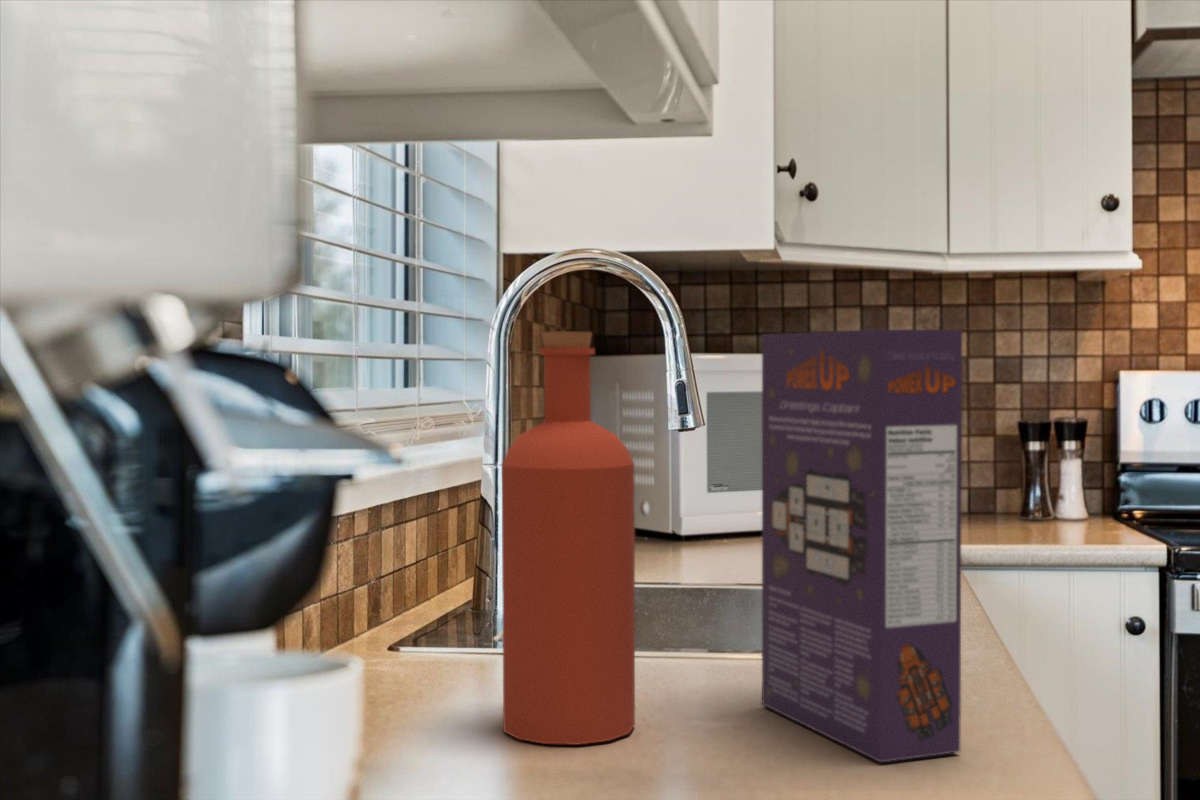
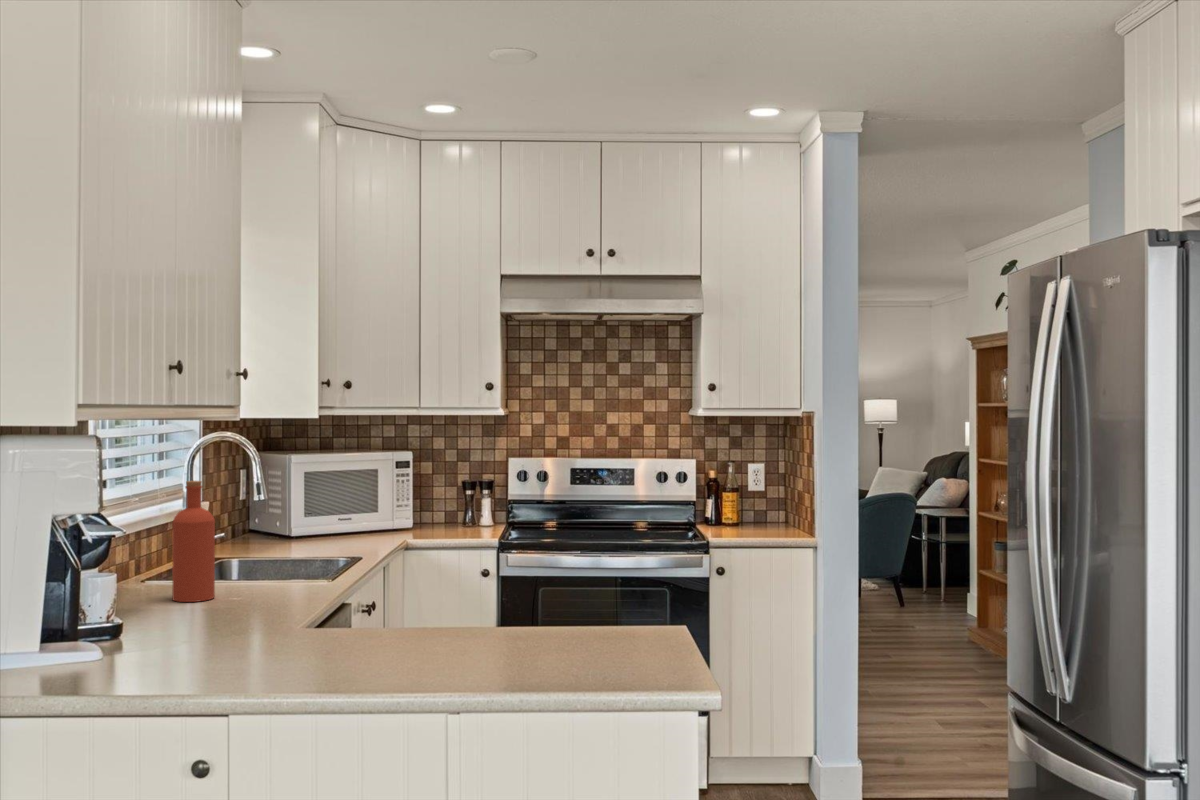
cereal box: present [762,330,962,762] -> none [259,478,306,603]

